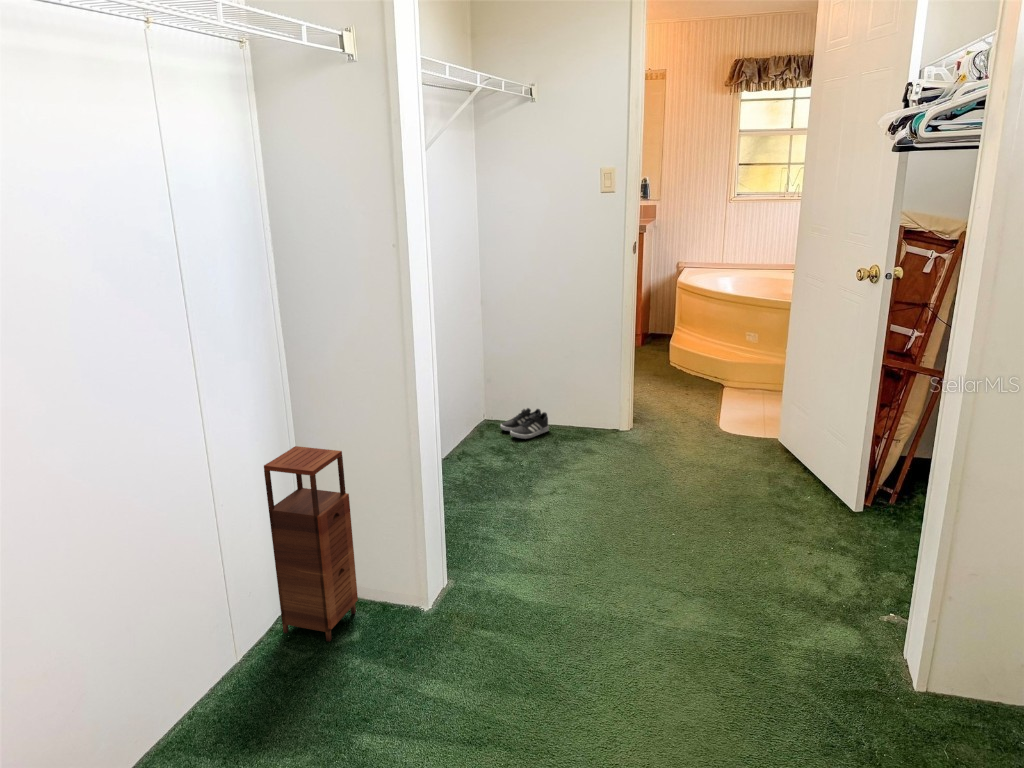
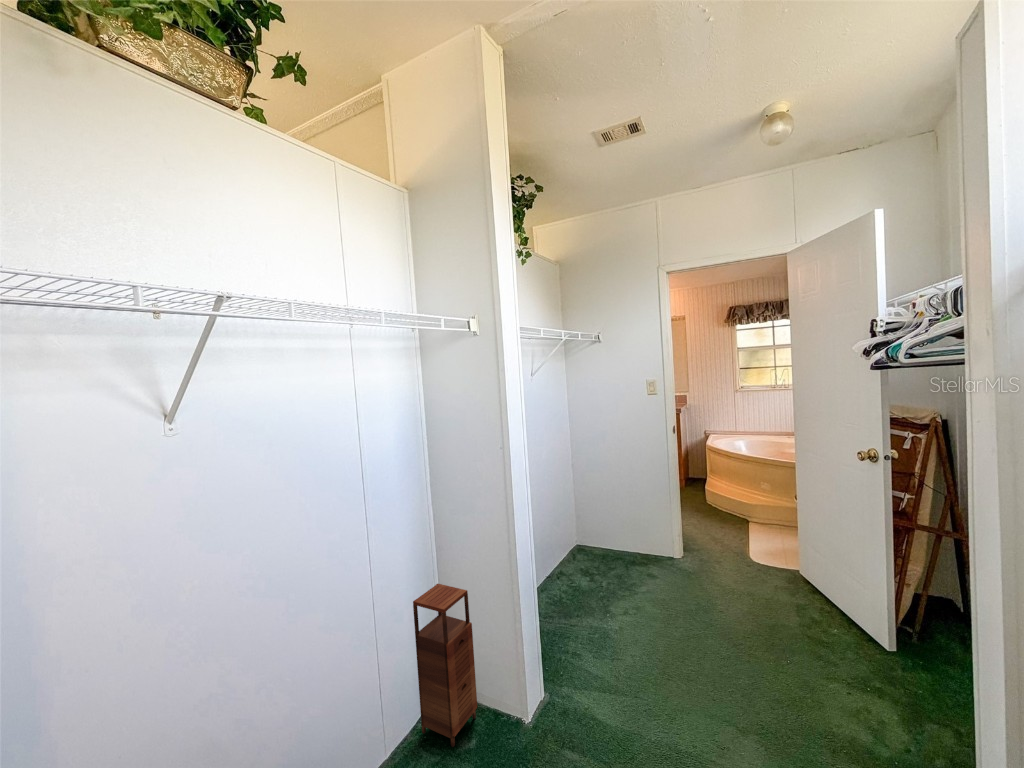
shoe: present [500,408,549,439] -> none [589,537,622,560]

